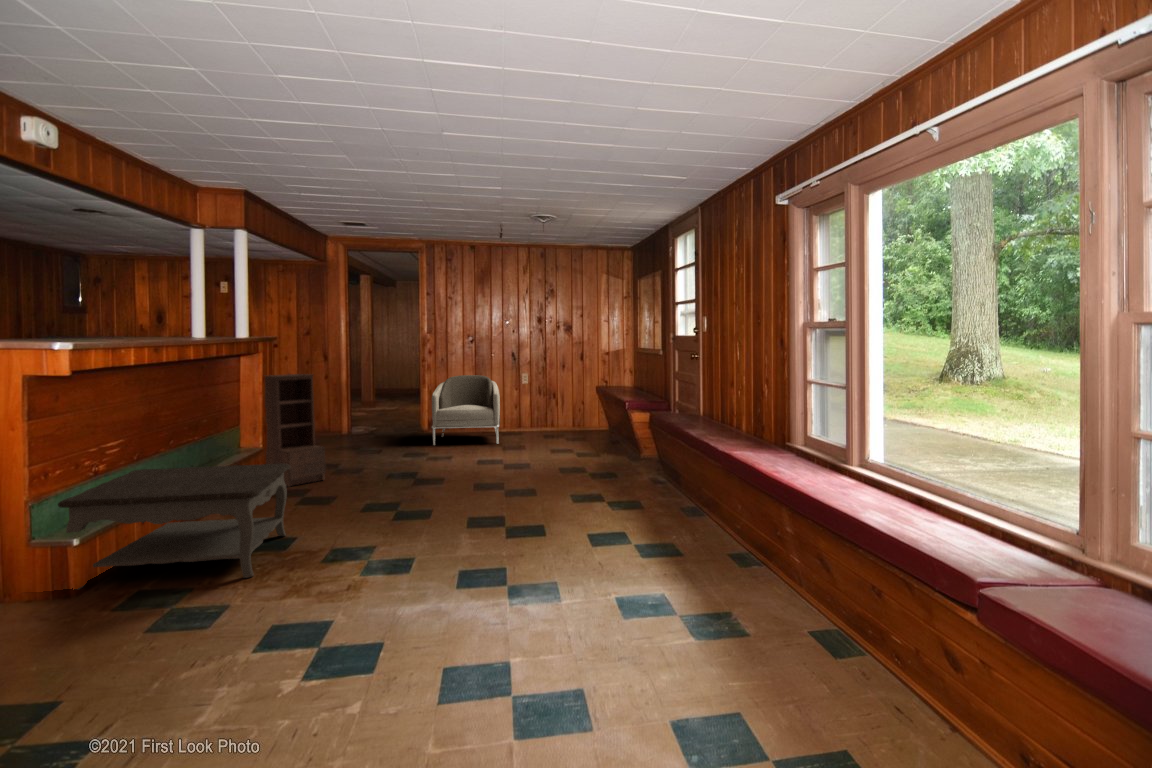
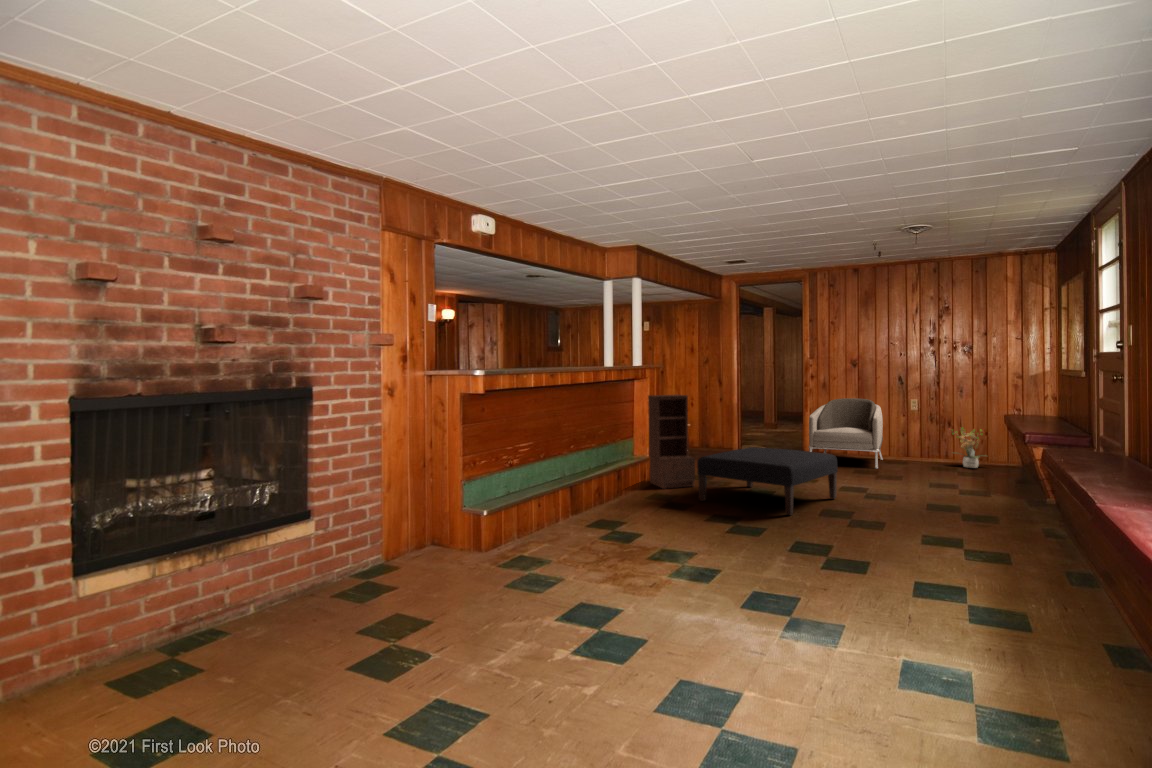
potted plant: none [555,399,587,436] -> present [952,428,984,468]
ottoman: none [338,429,480,496] -> present [697,447,838,515]
coffee table: present [58,463,291,589] -> none [474,465,640,561]

